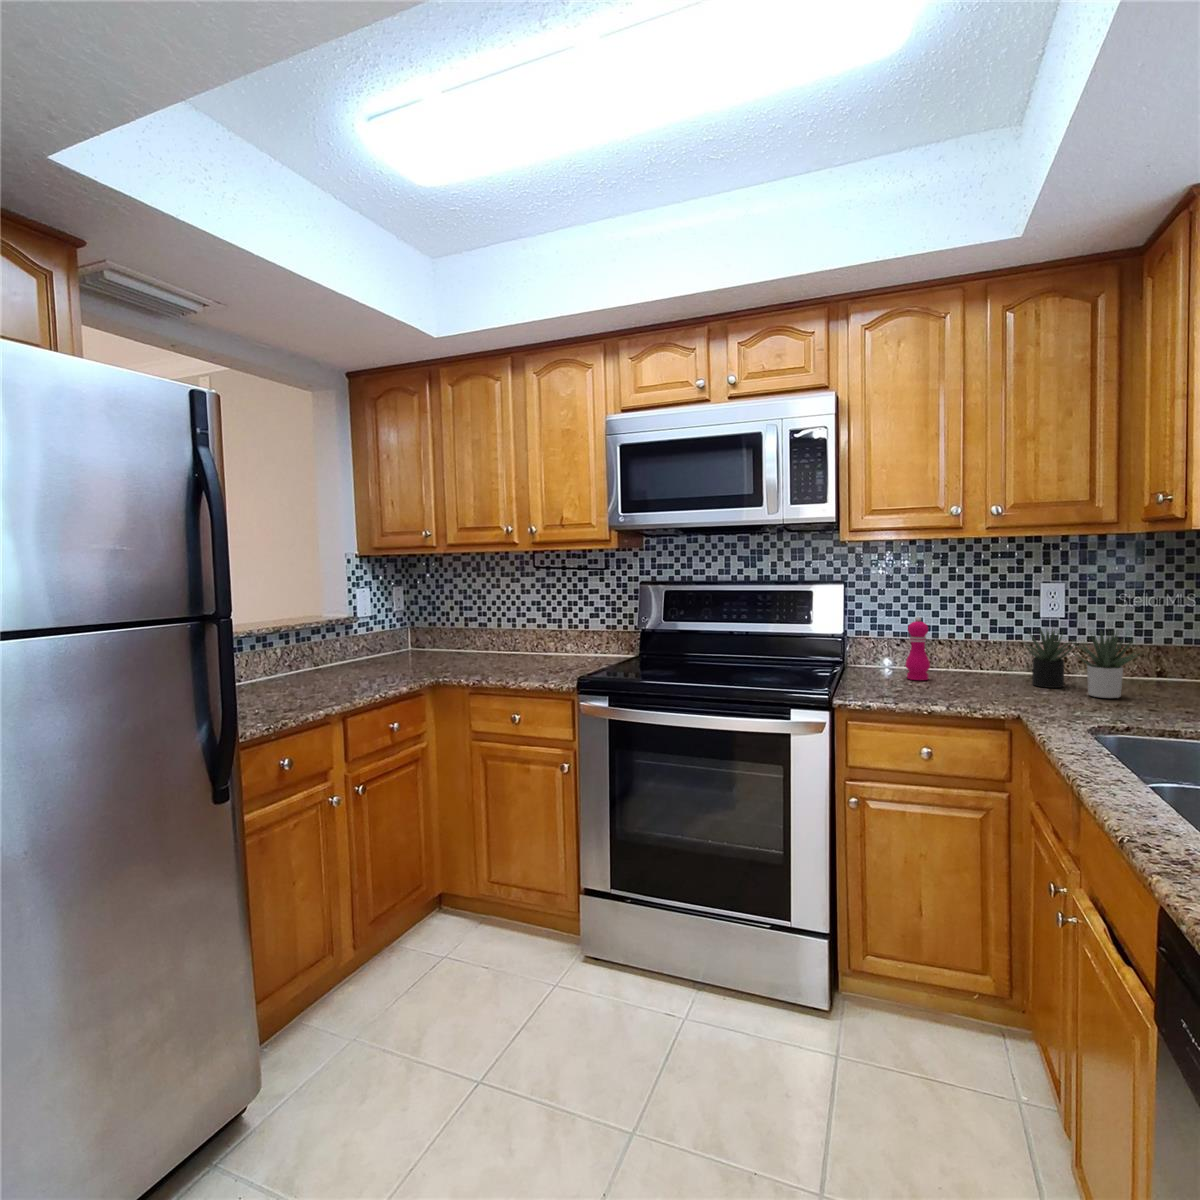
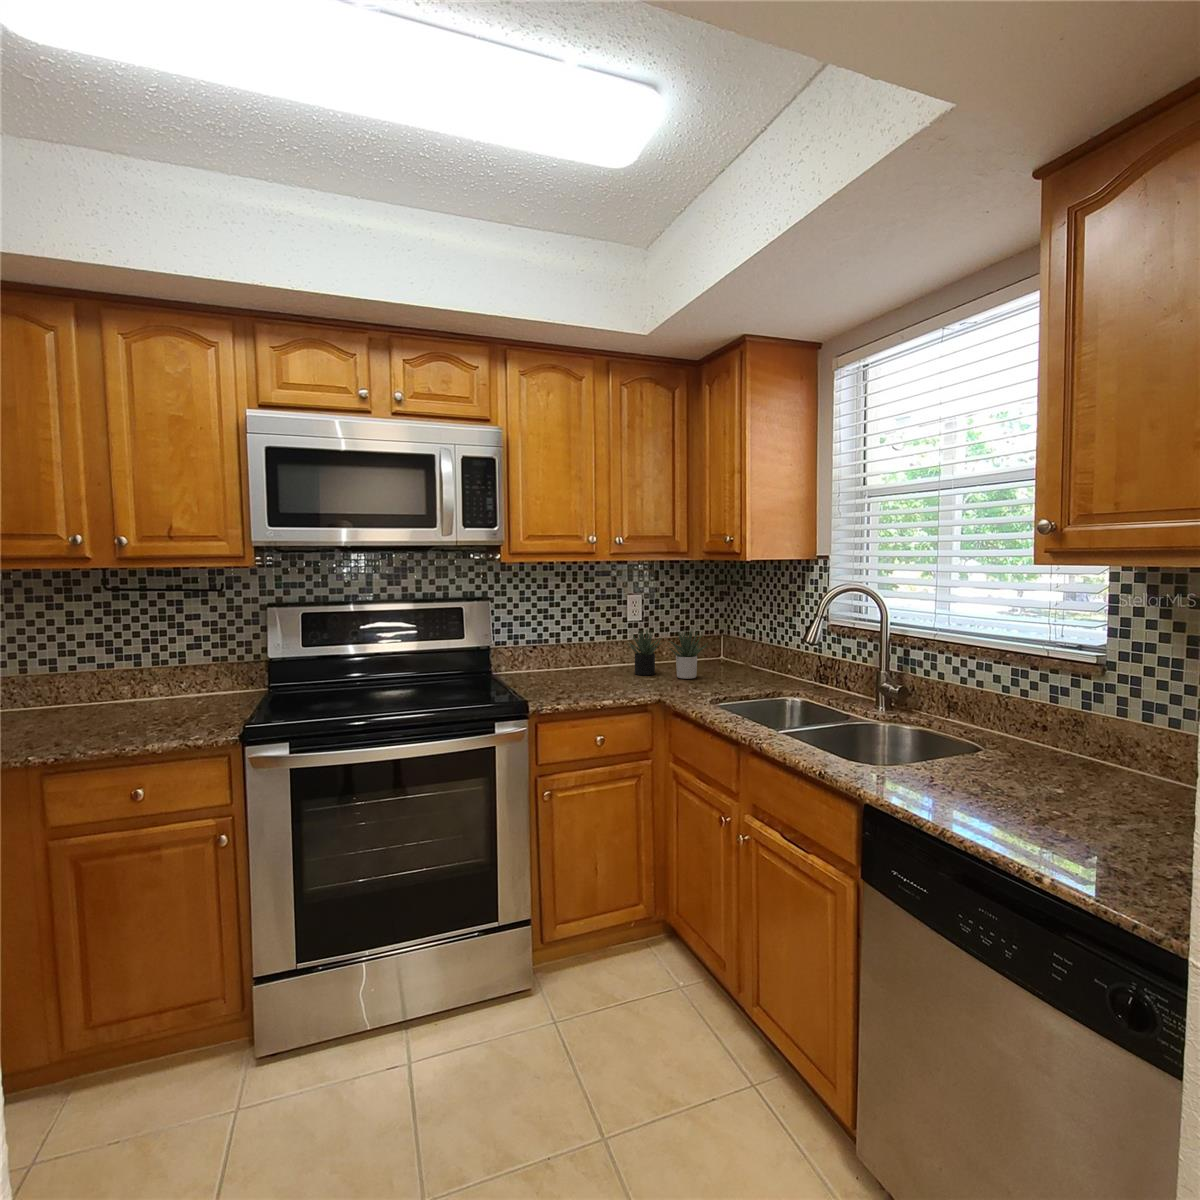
pepper mill: present [906,617,930,680] -> none [549,627,568,681]

